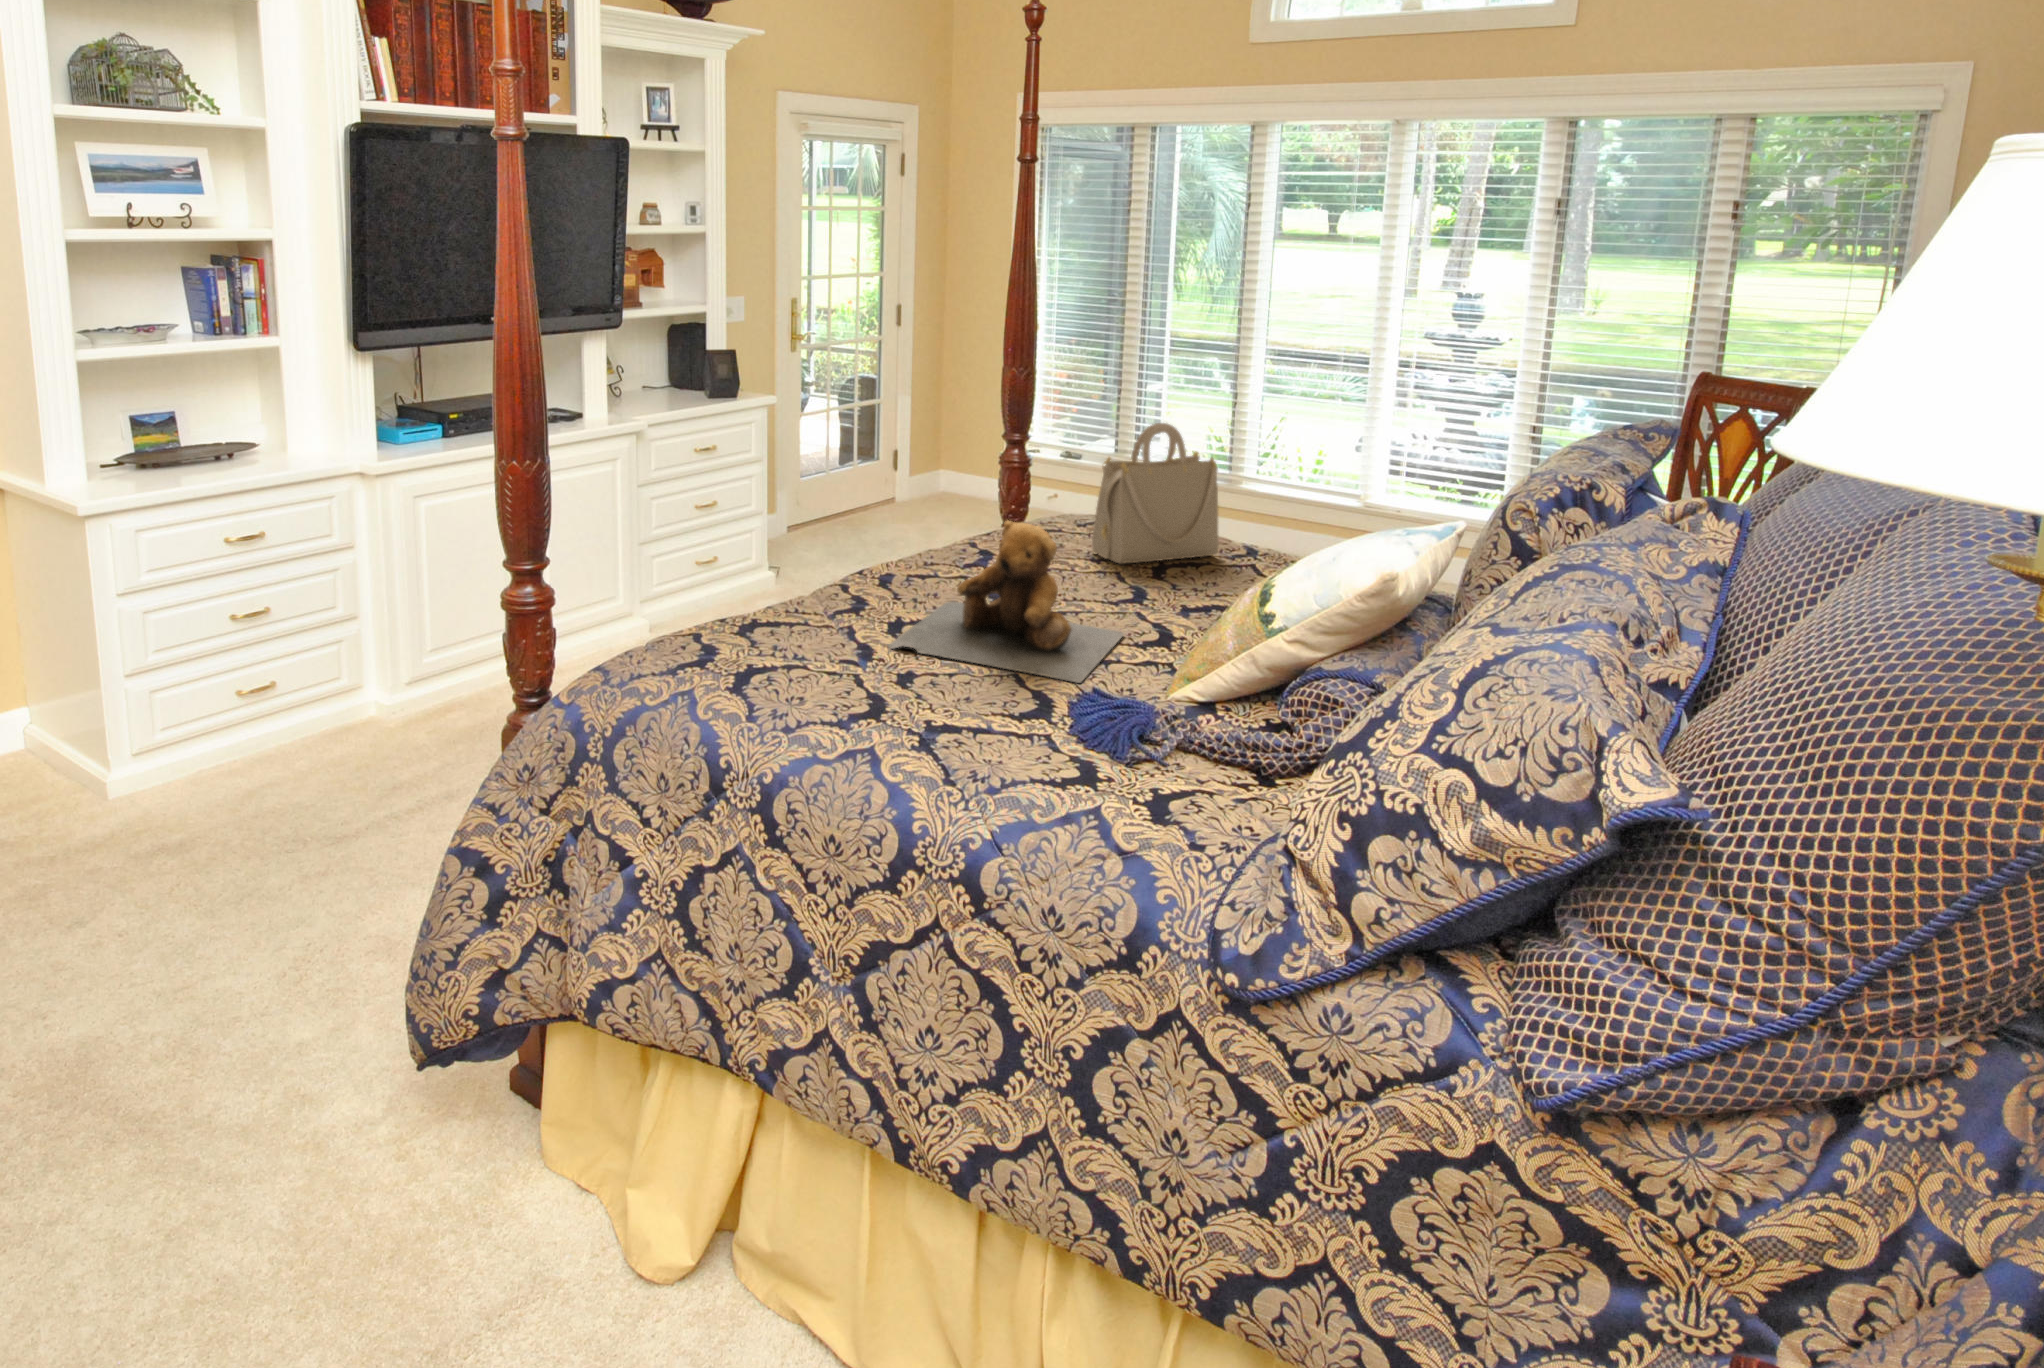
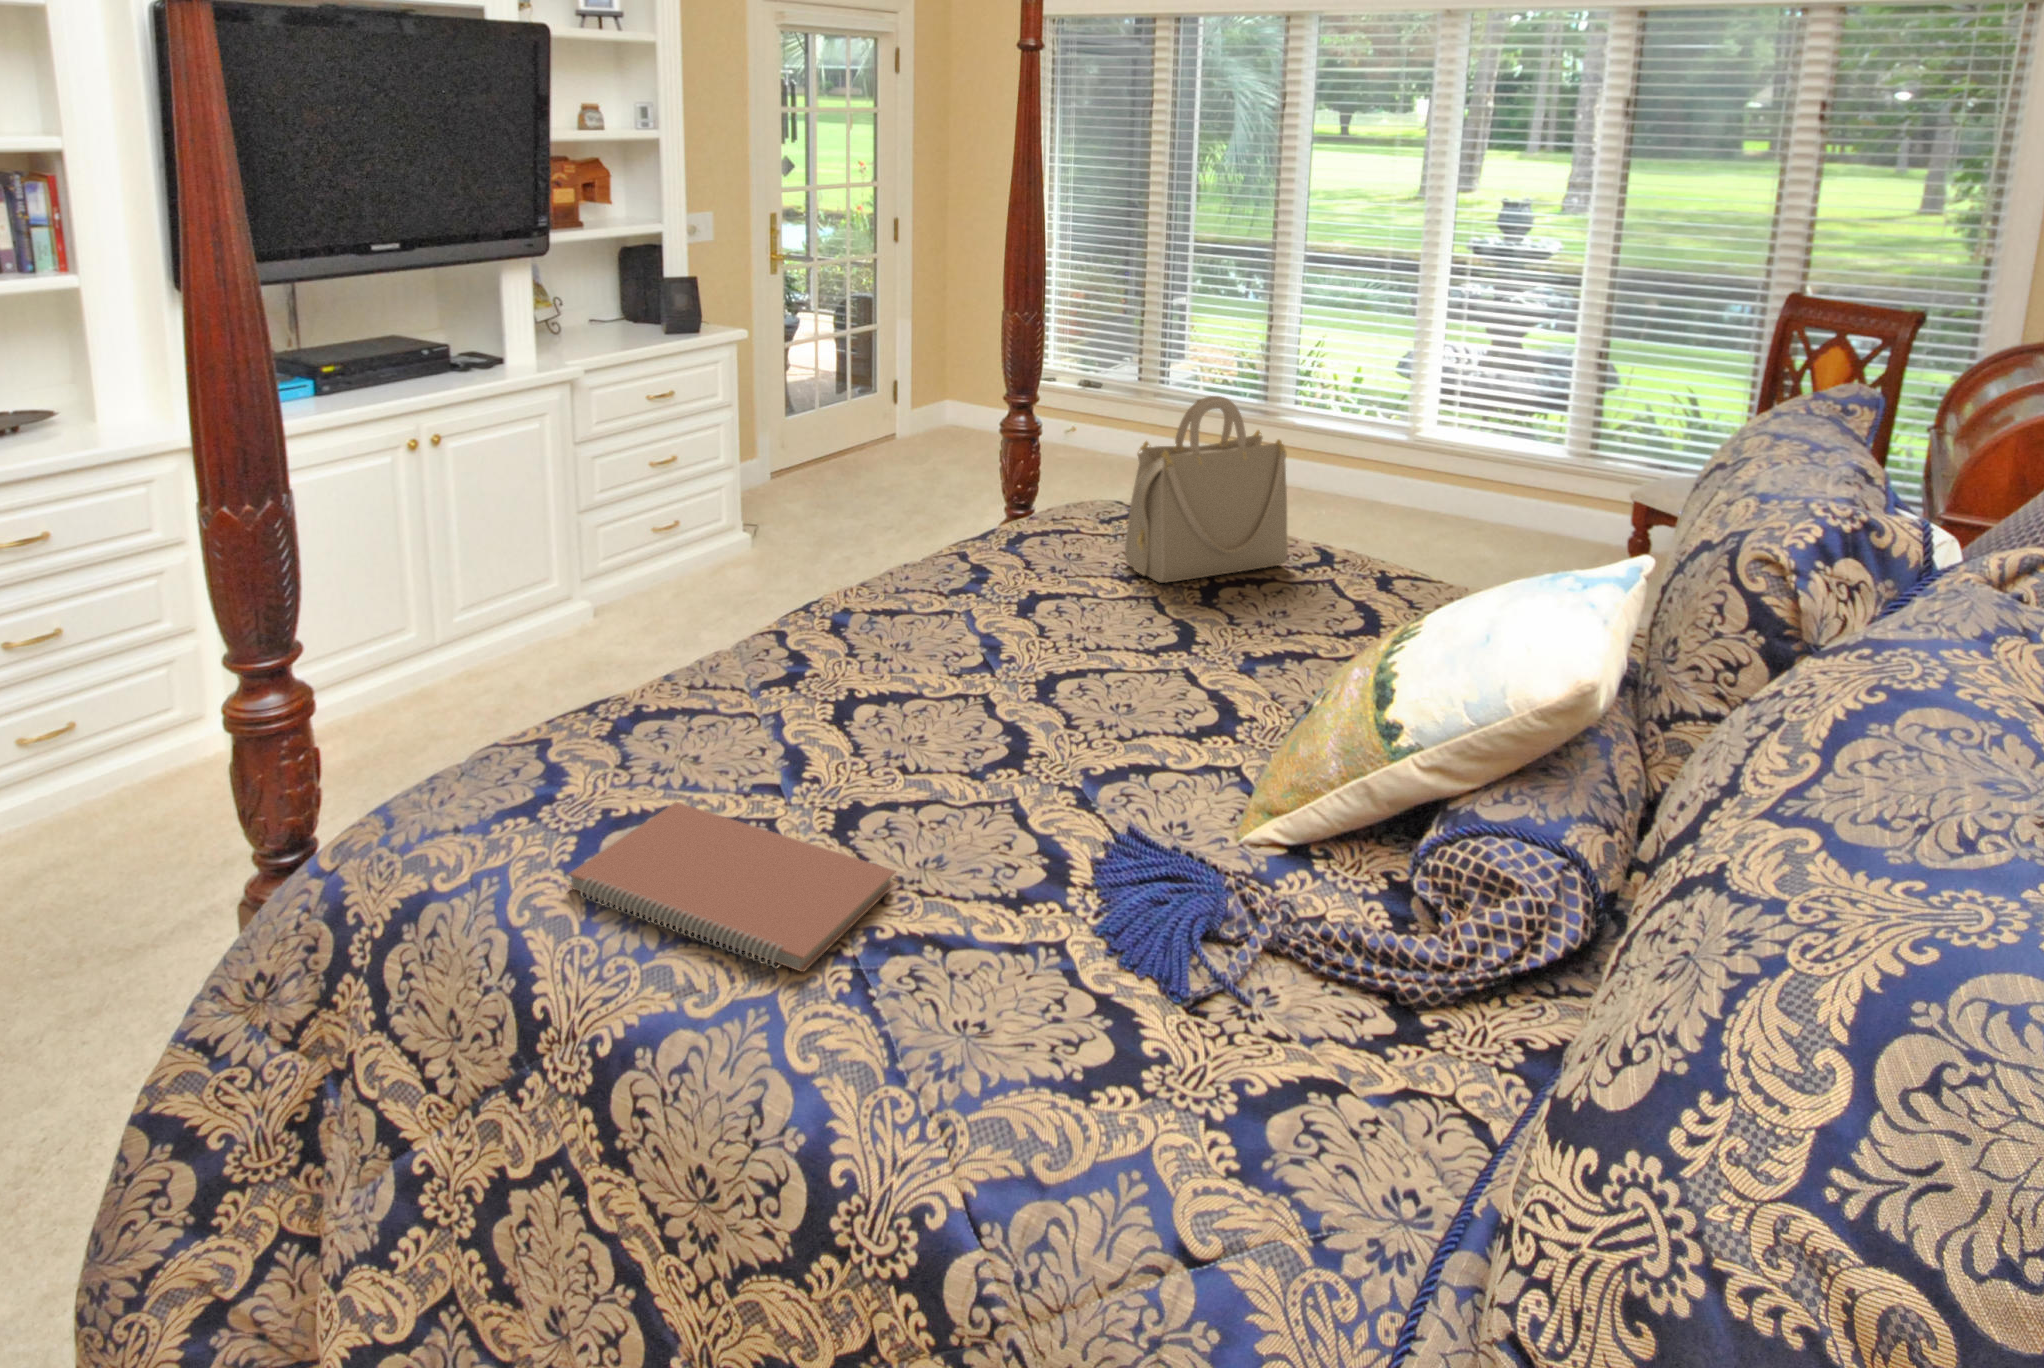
teddy bear: present [889,521,1124,683] -> none [833,561,1173,817]
notebook: none [731,663,940,742] -> present [569,802,896,972]

